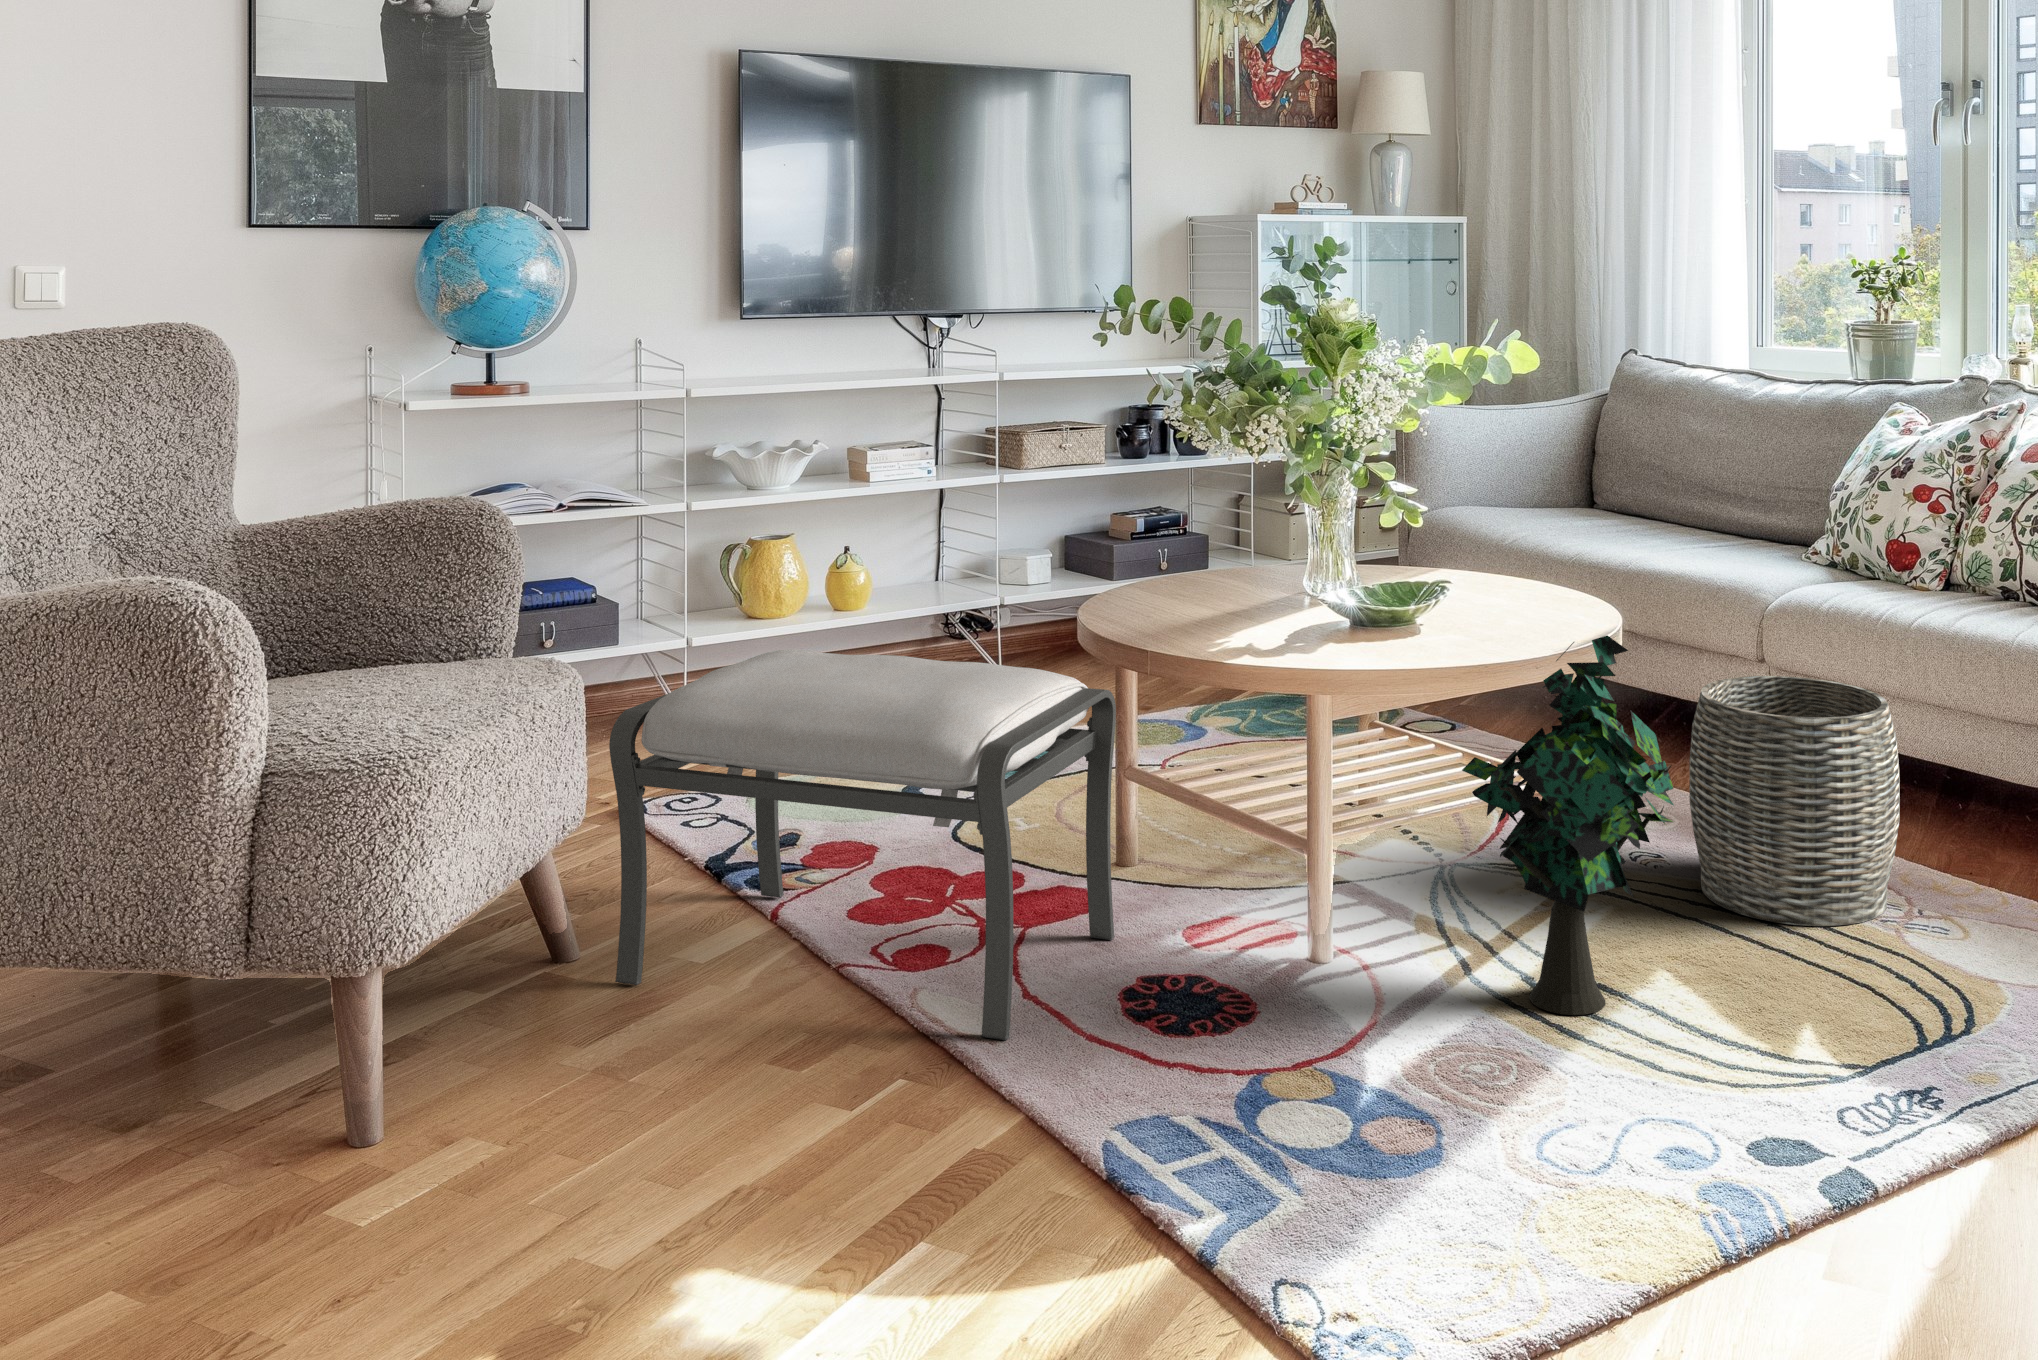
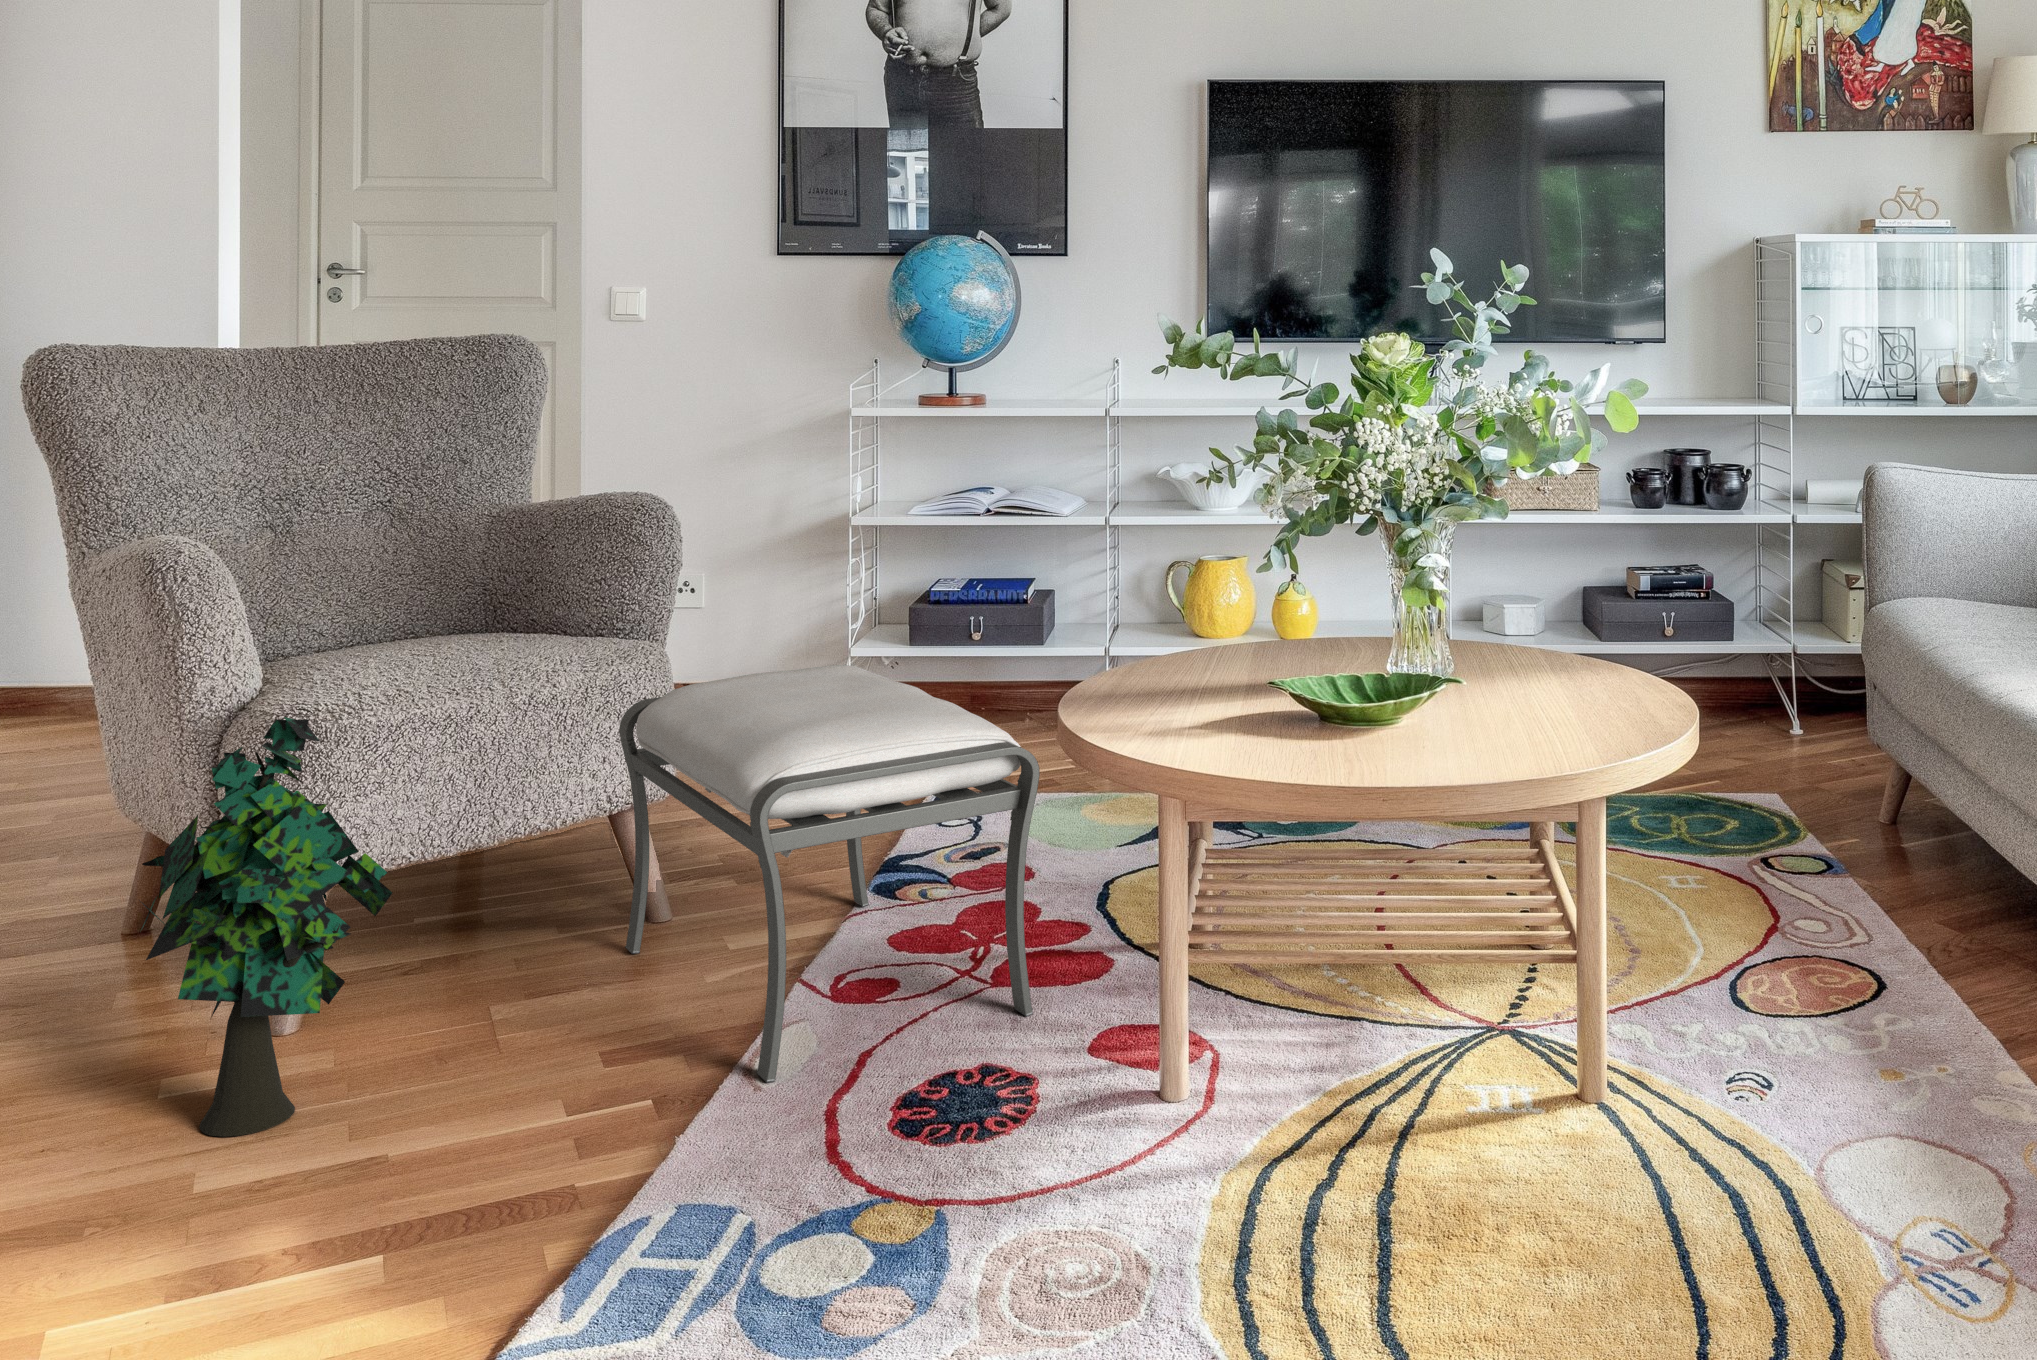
decorative plant: present [1462,636,1674,1015] -> present [141,717,392,1137]
woven basket: present [1689,676,1900,926] -> none [1680,861,1965,1235]

